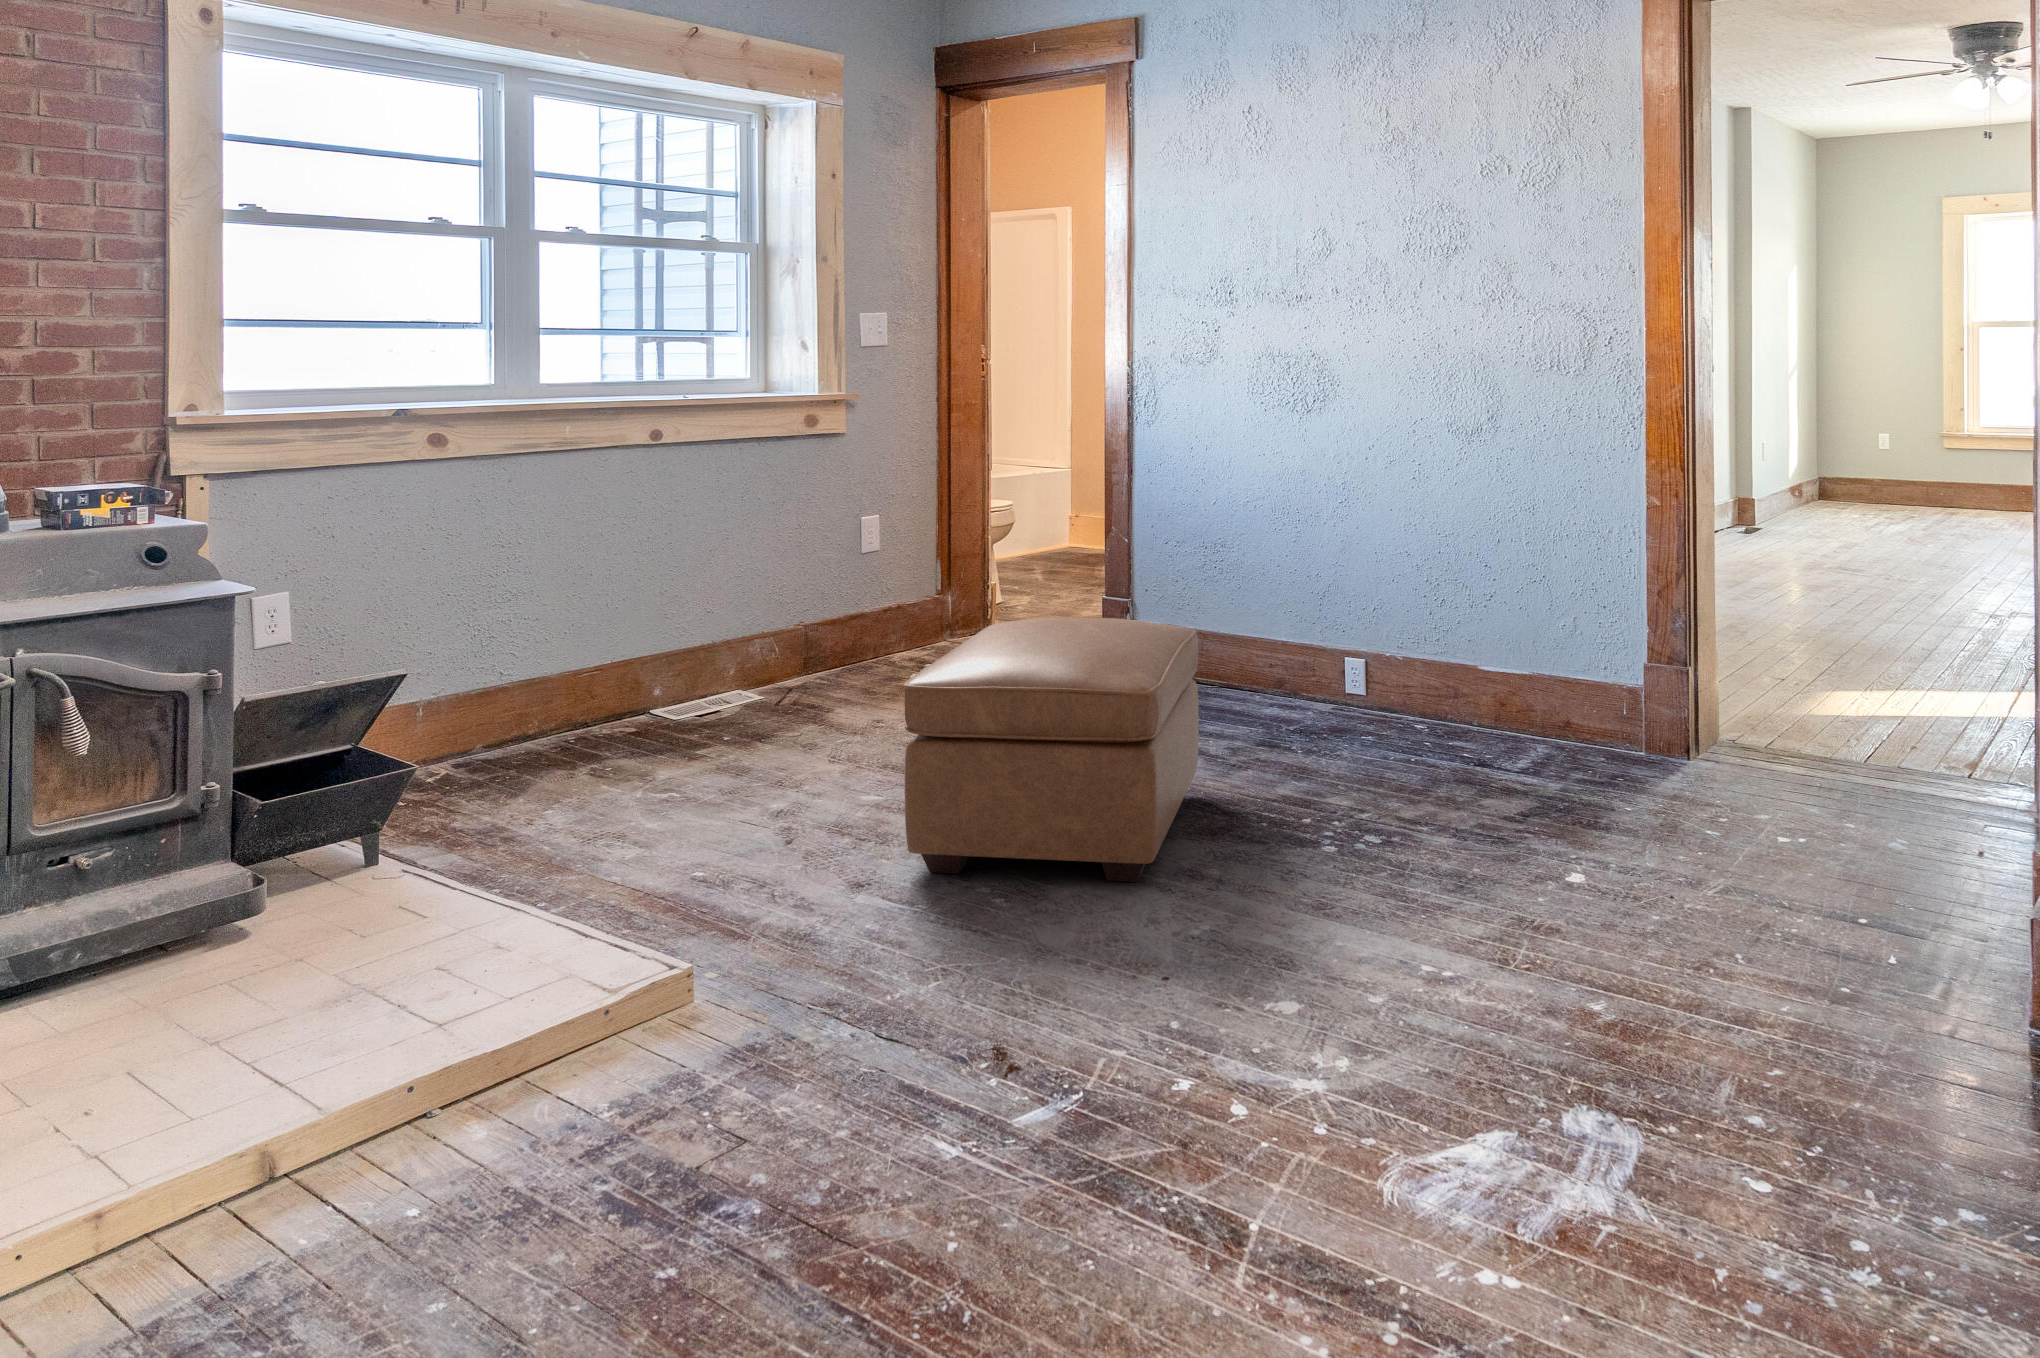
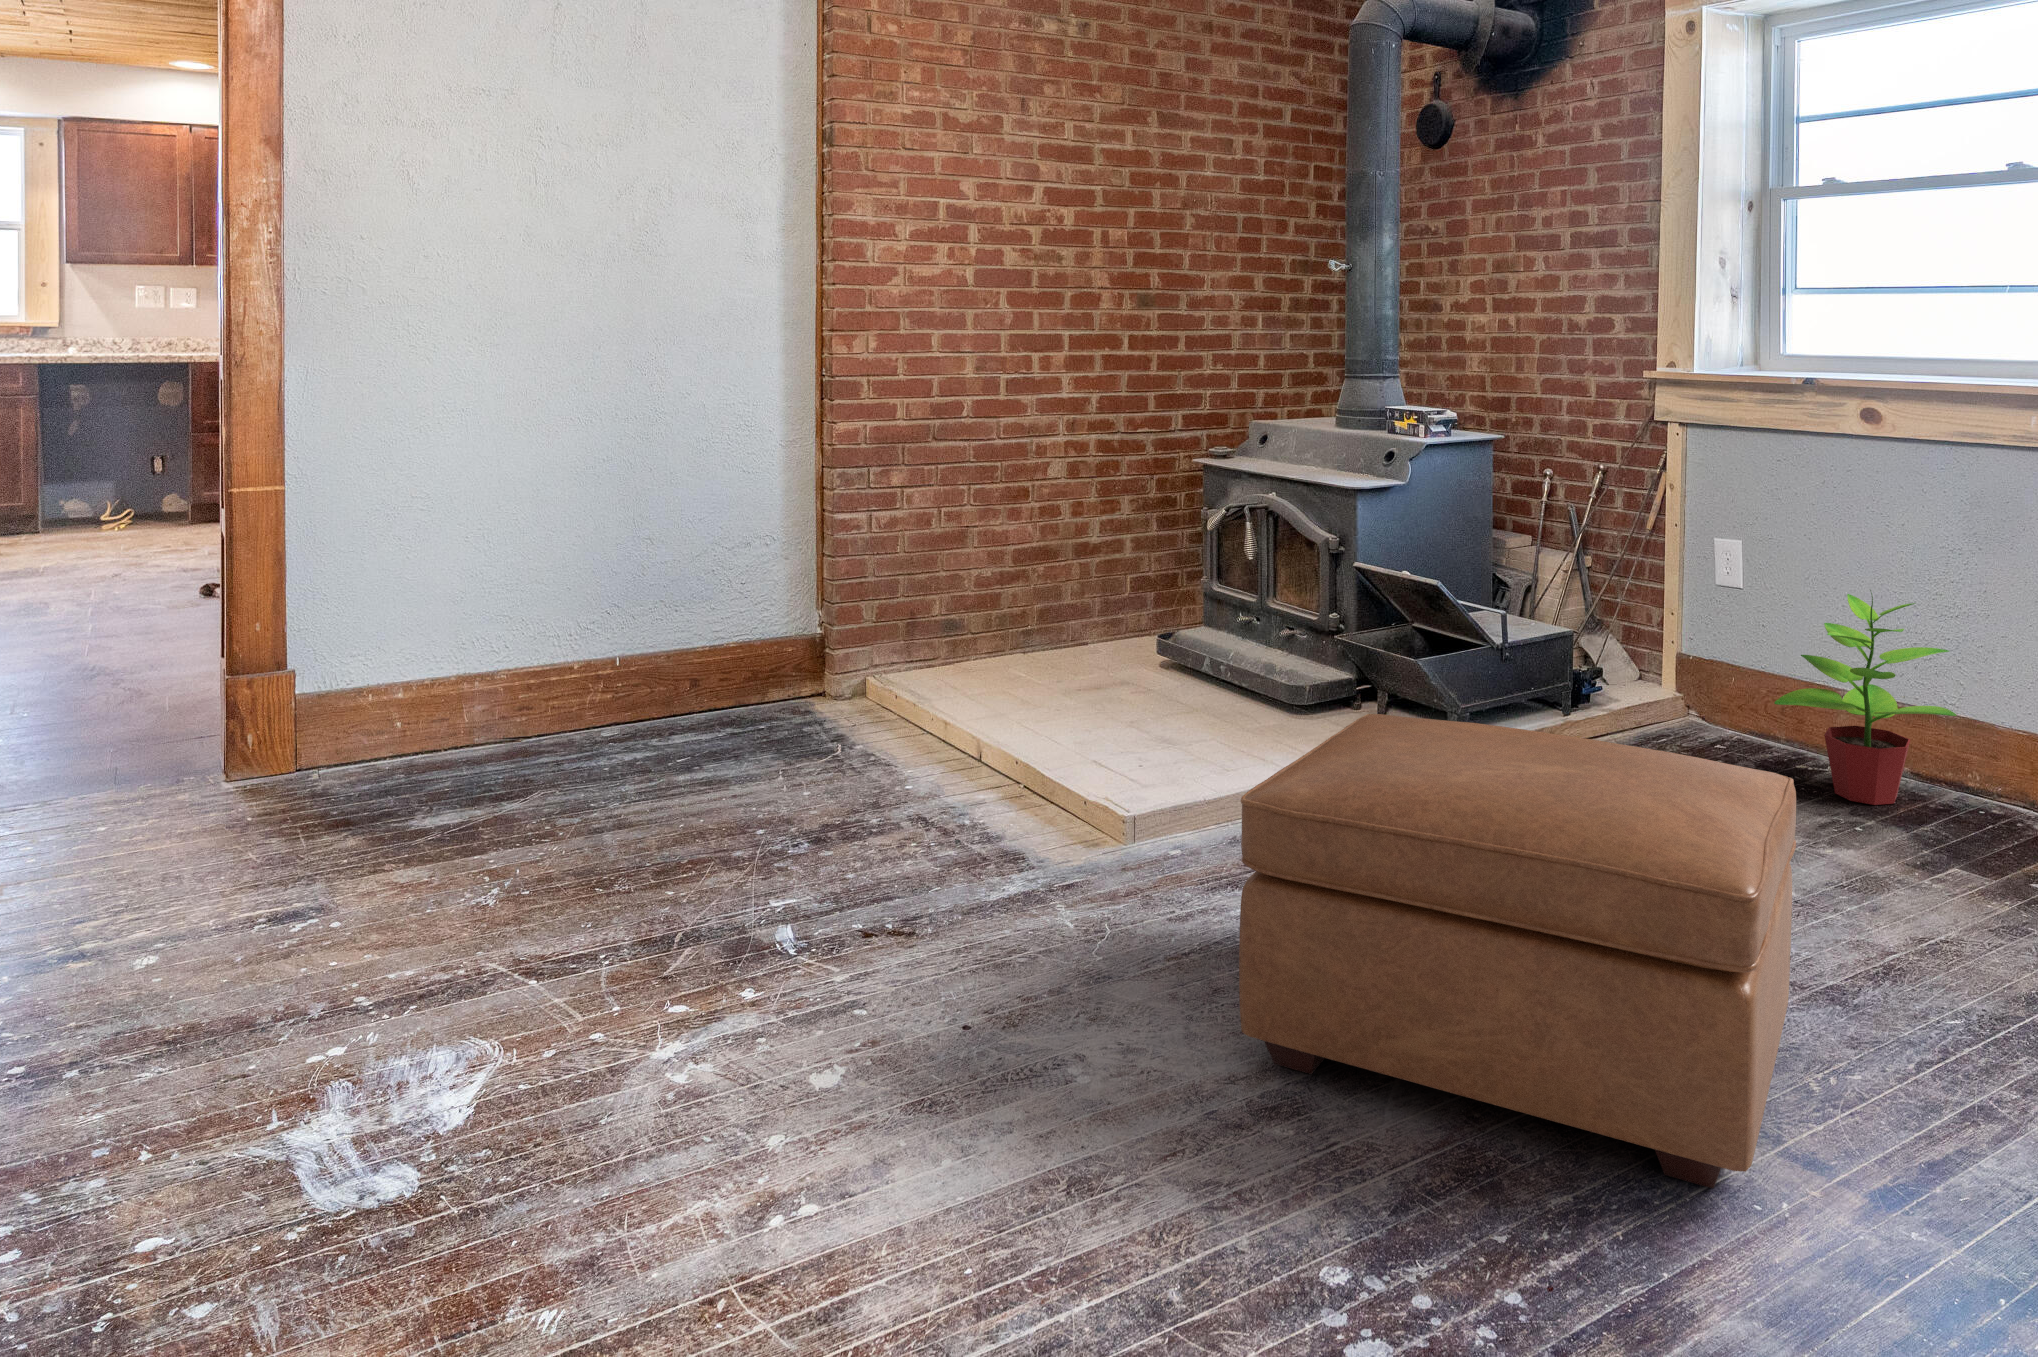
potted plant: none [469,576,623,764] -> present [1774,590,1956,805]

